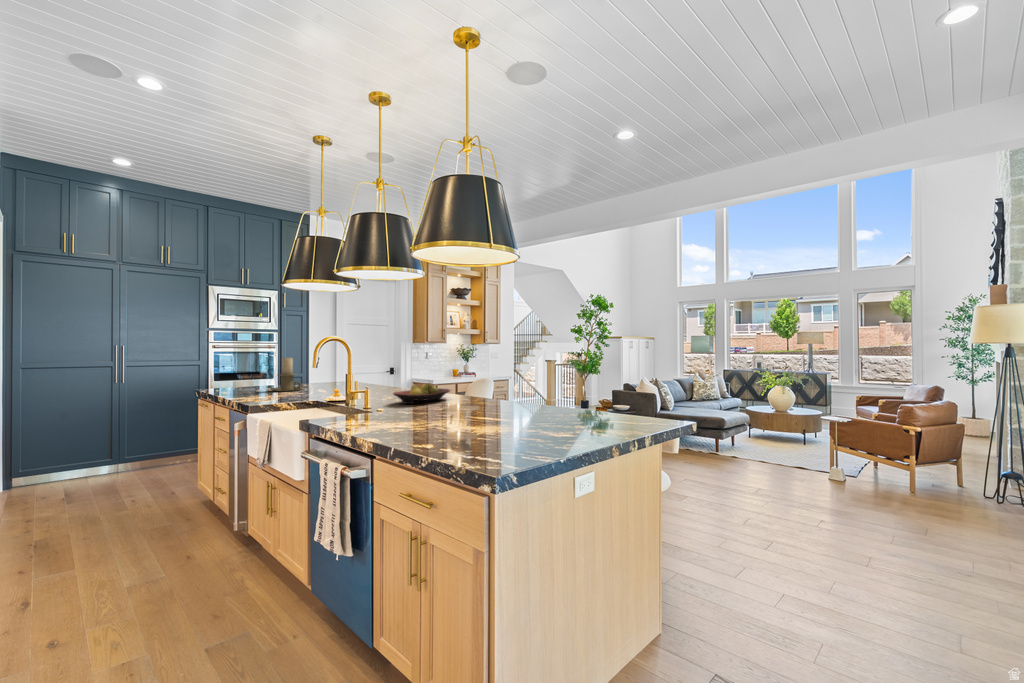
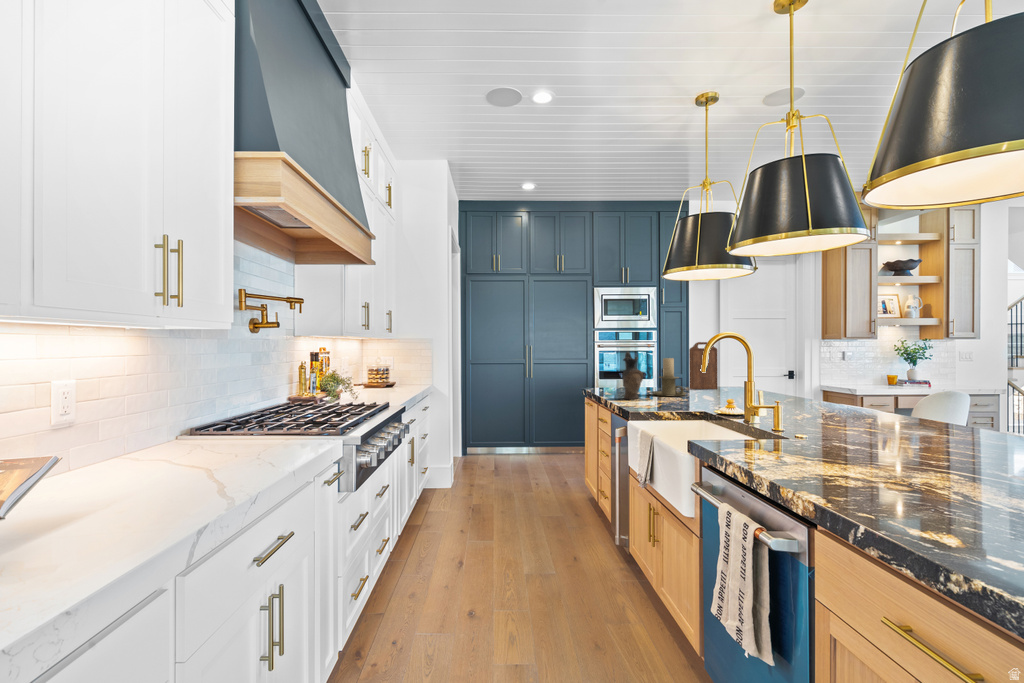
cutting board: none [307,344,332,385] -> present [689,342,718,389]
ceramic pitcher: none [241,352,263,396] -> present [622,352,643,399]
fruit bowl: present [393,383,449,404] -> none [817,401,922,433]

